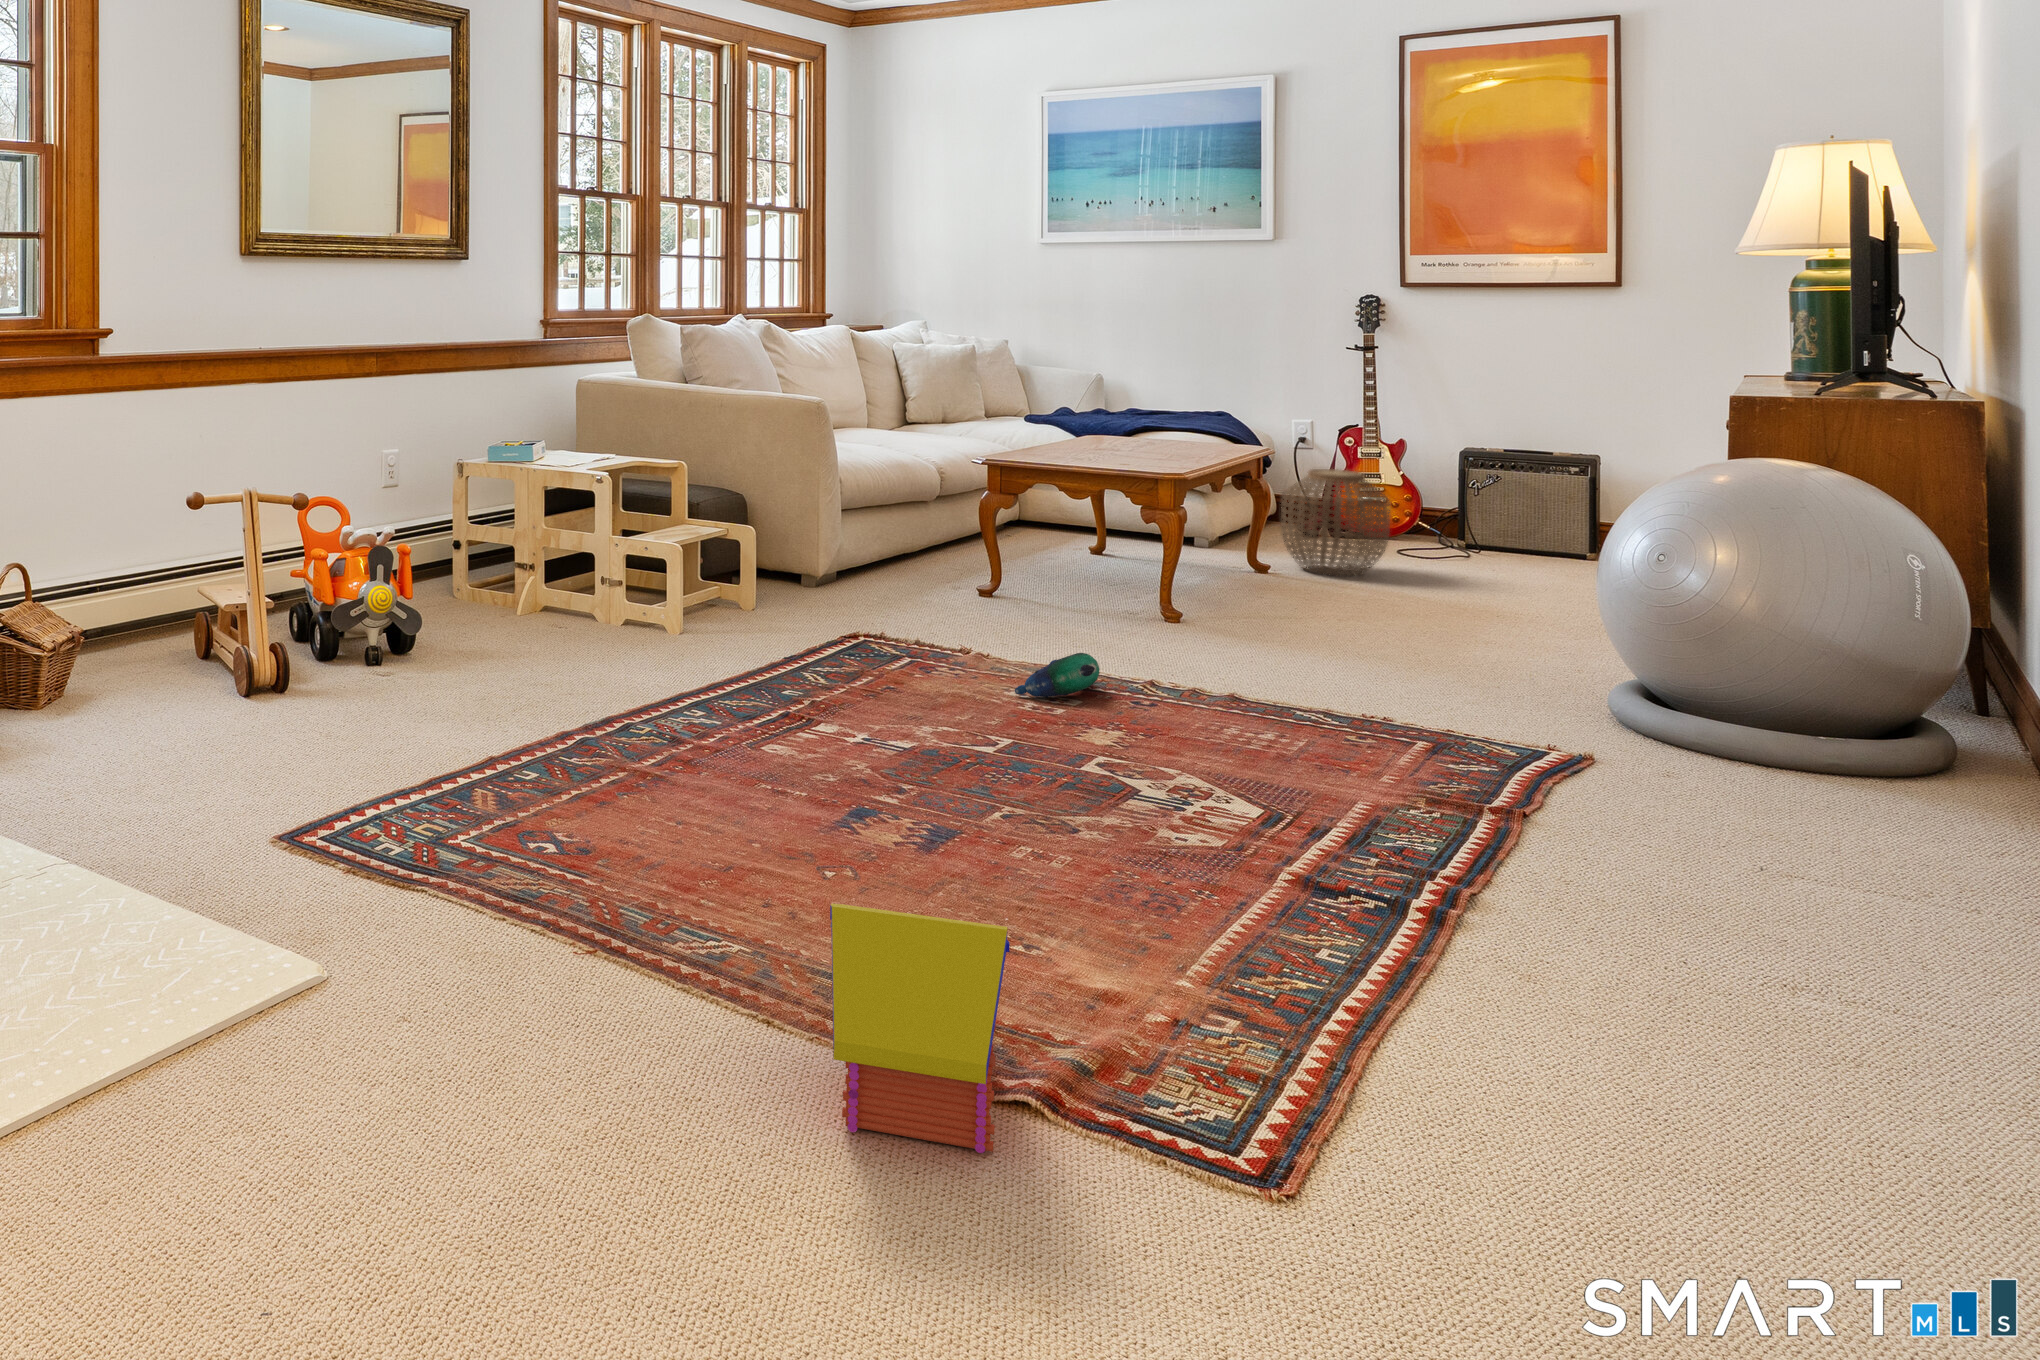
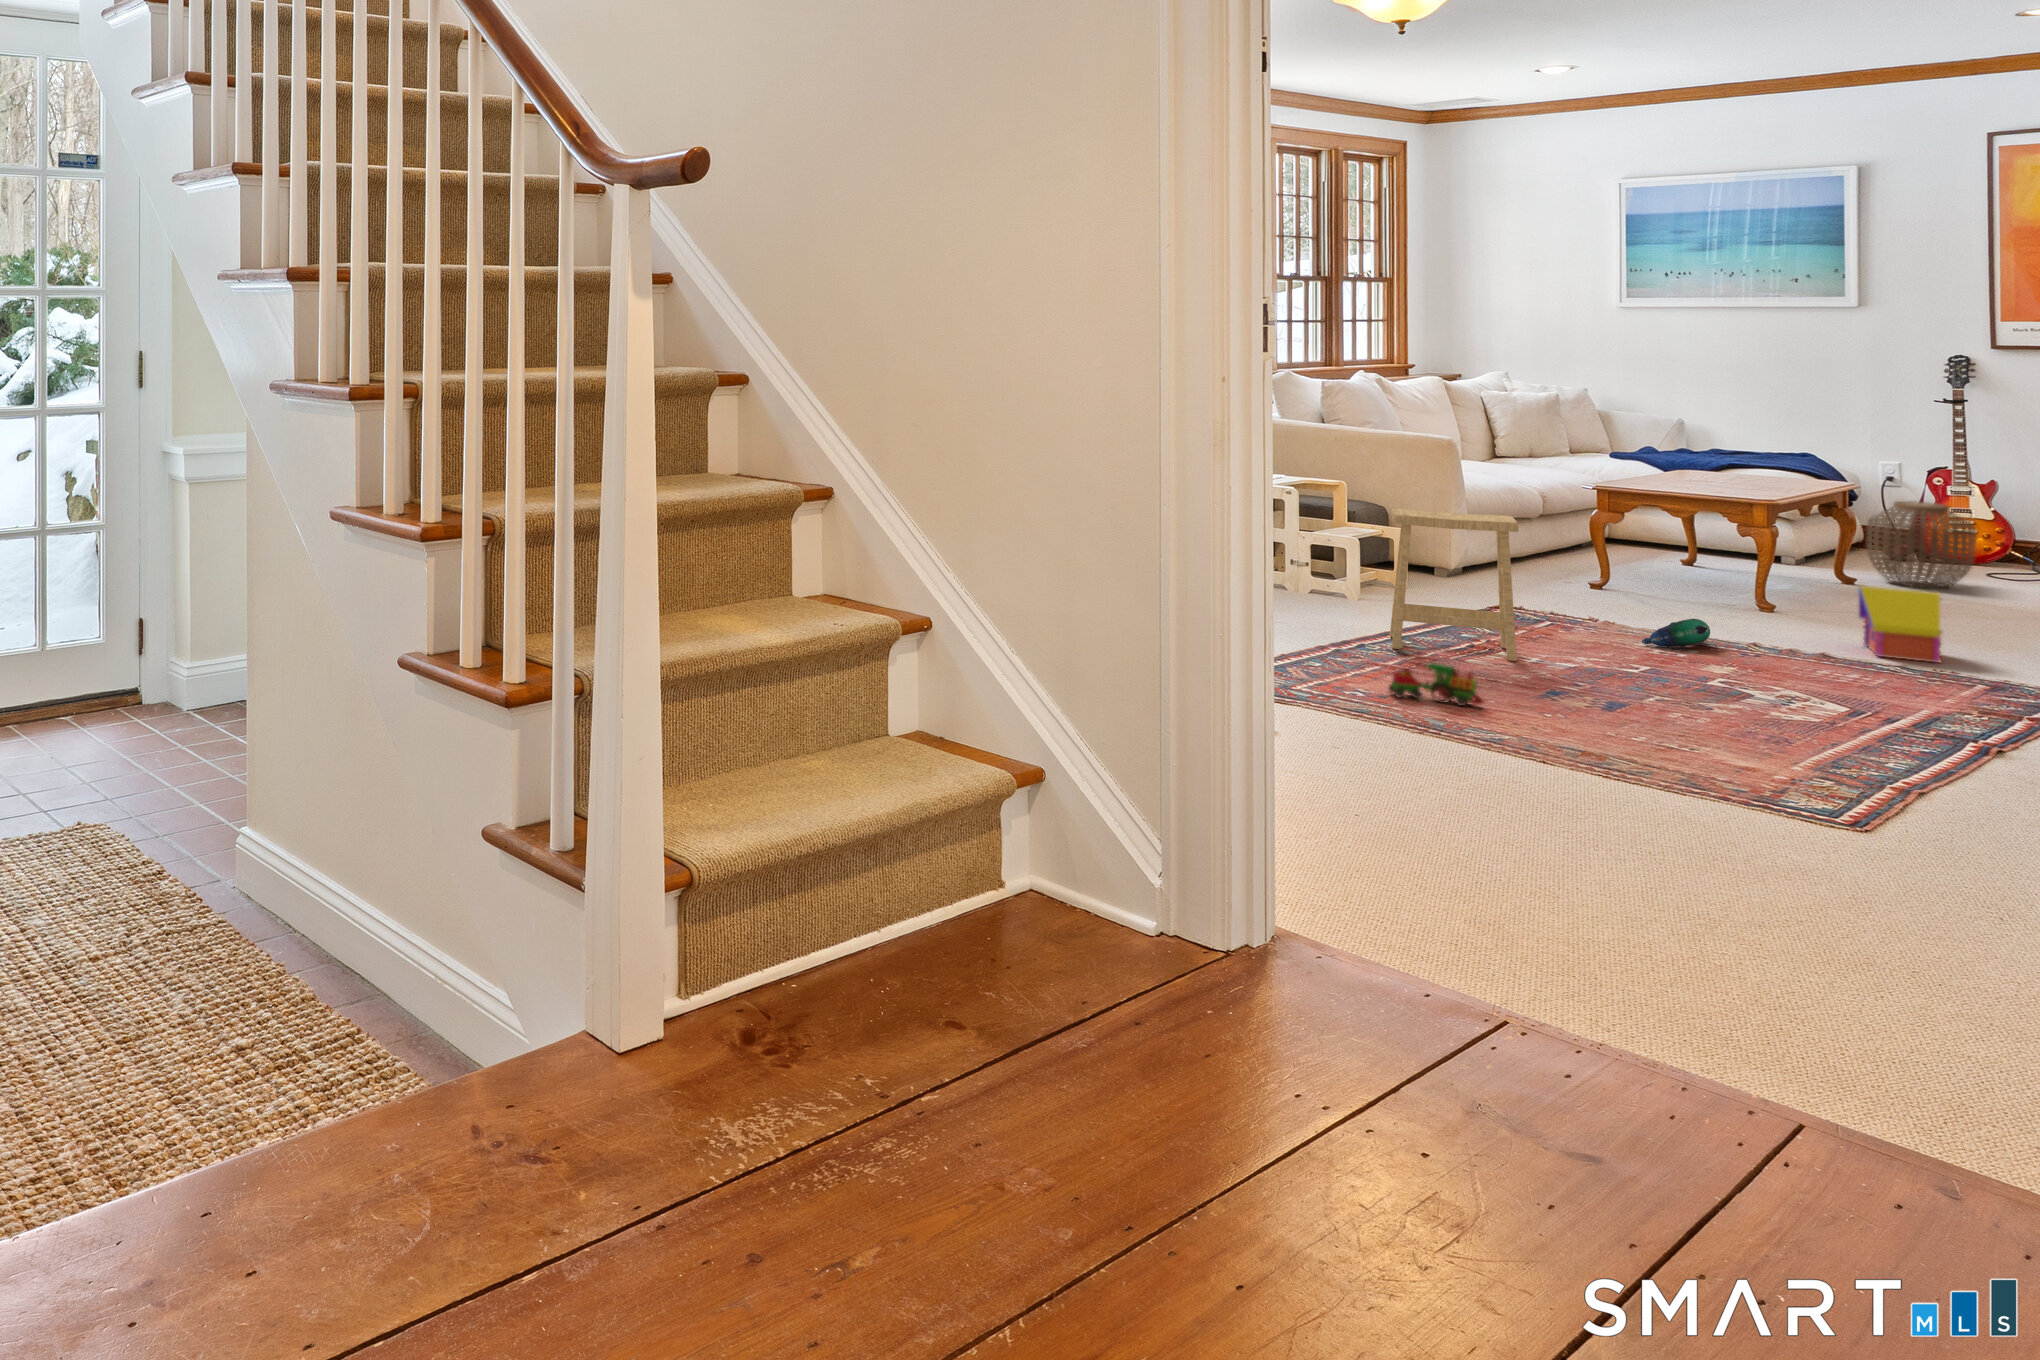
footstool: none [671,509,842,744] -> present [1390,509,1518,661]
toy train: none [606,785,746,864] -> present [1389,663,1485,706]
toy house: present [830,904,1010,1153] -> present [1859,586,1943,662]

